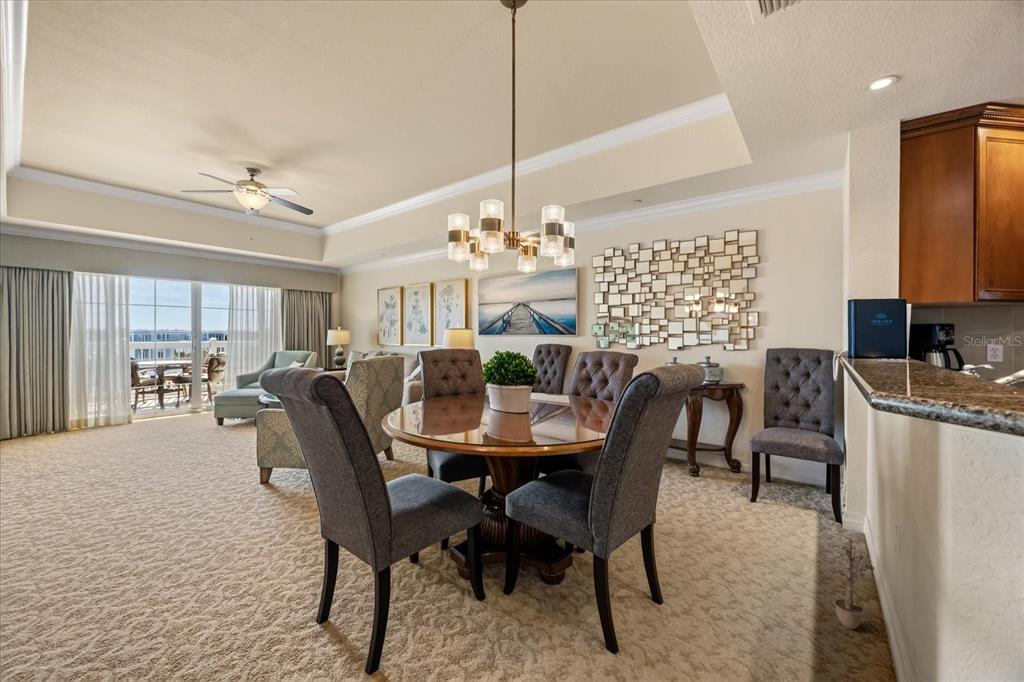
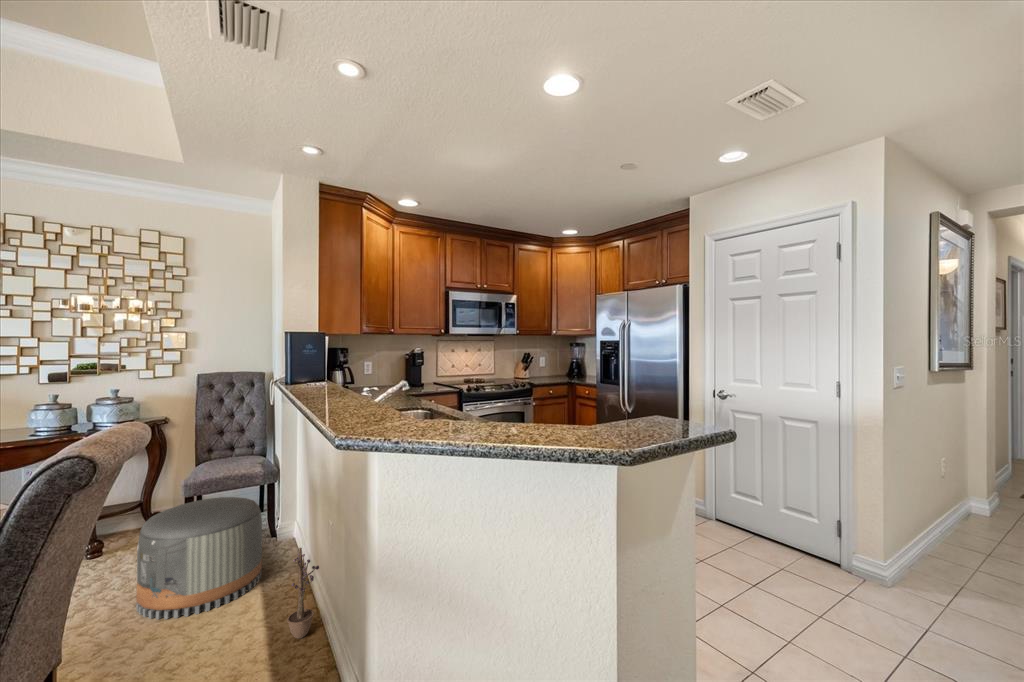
pouf: none [717,459,819,558] -> present [136,497,262,619]

